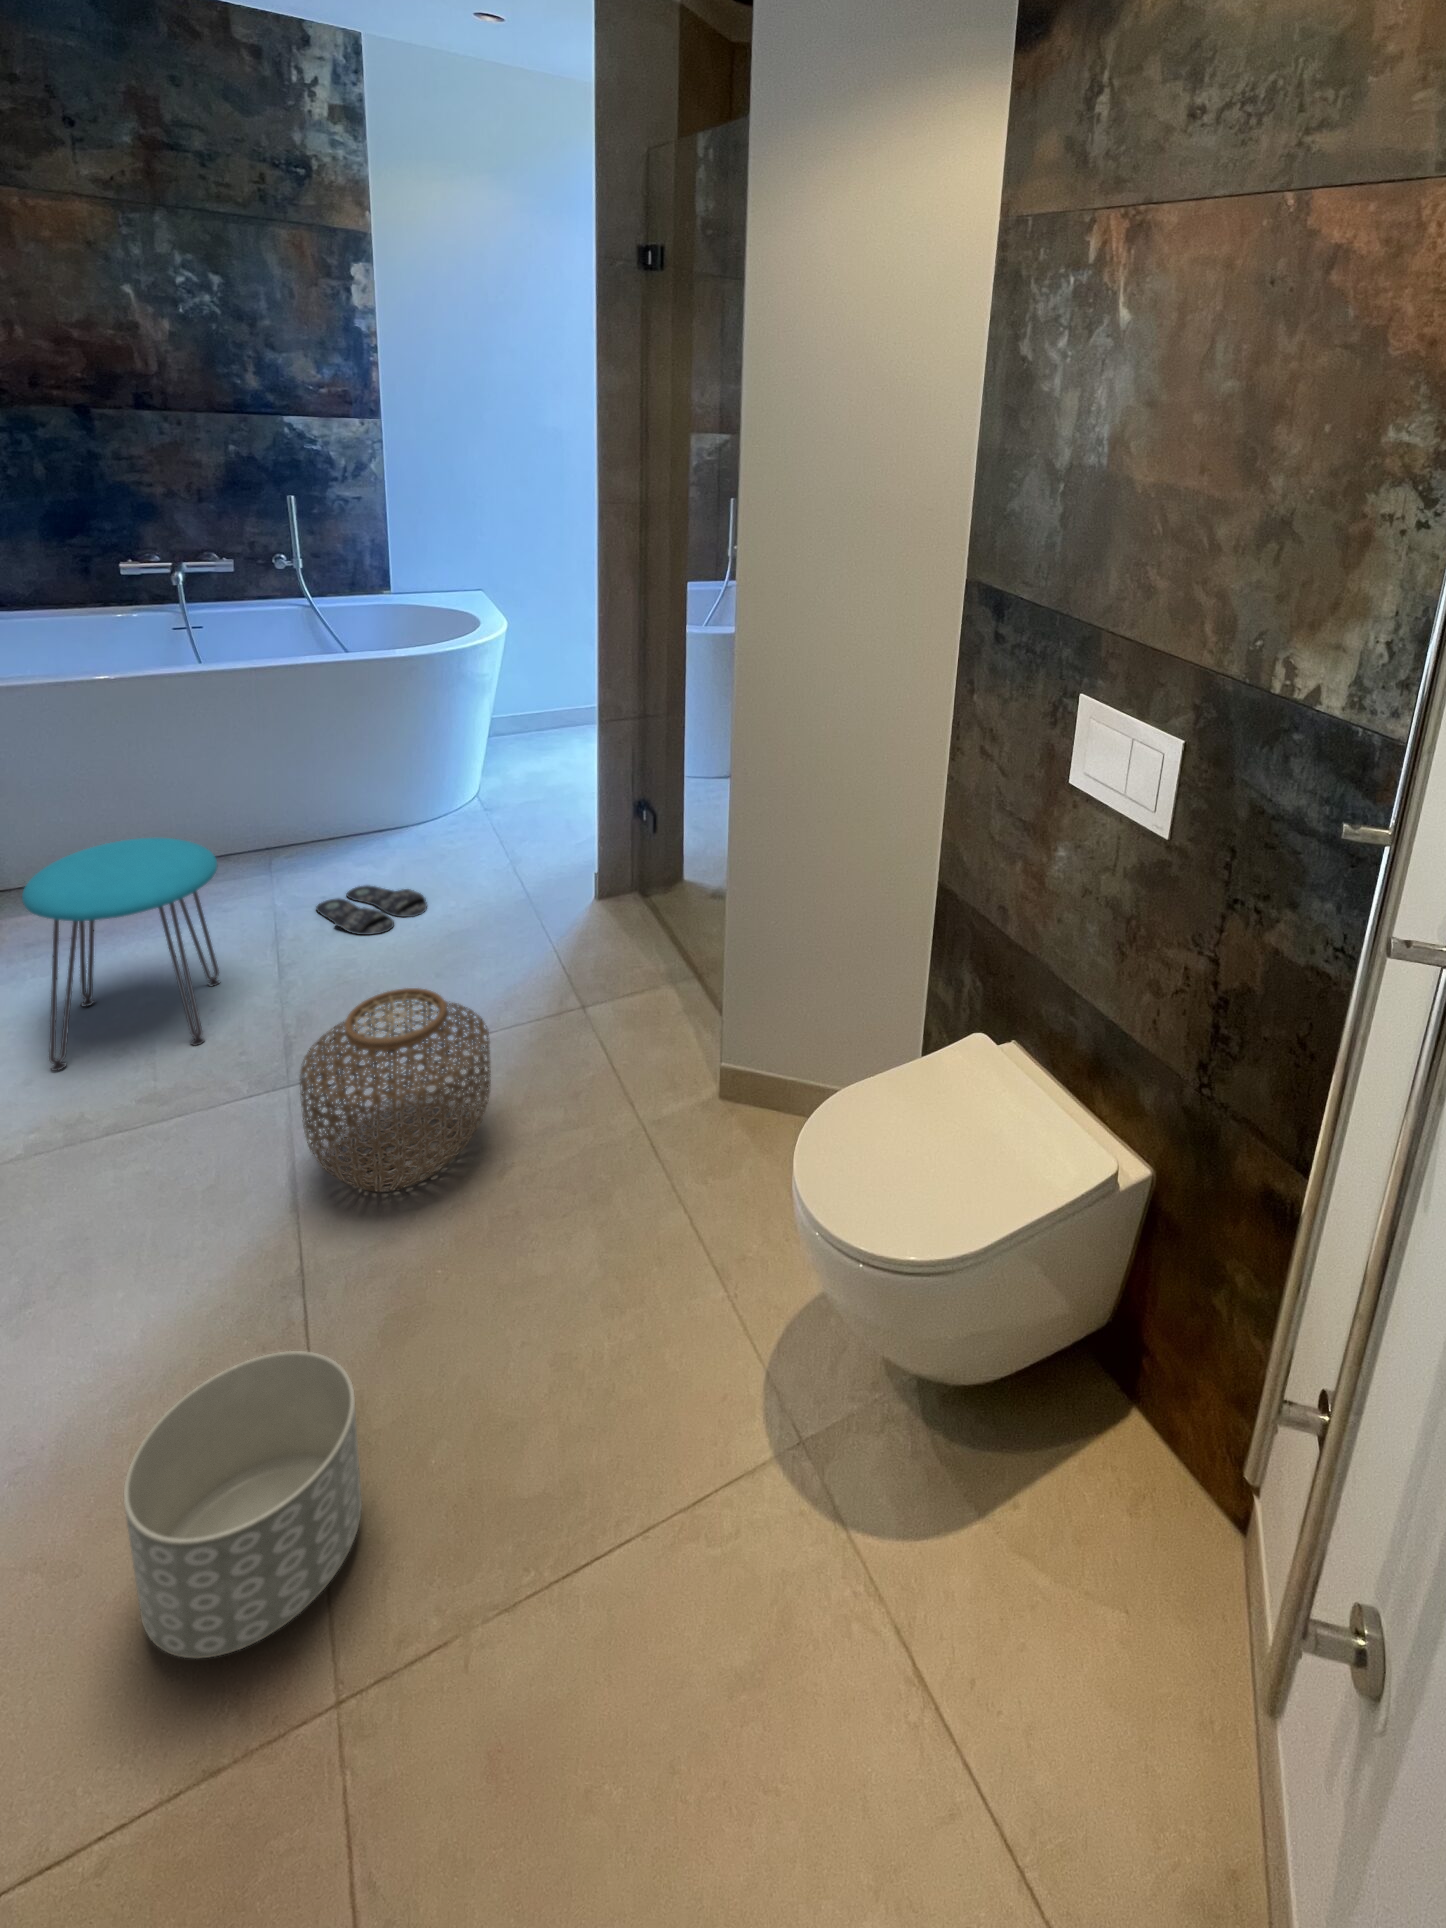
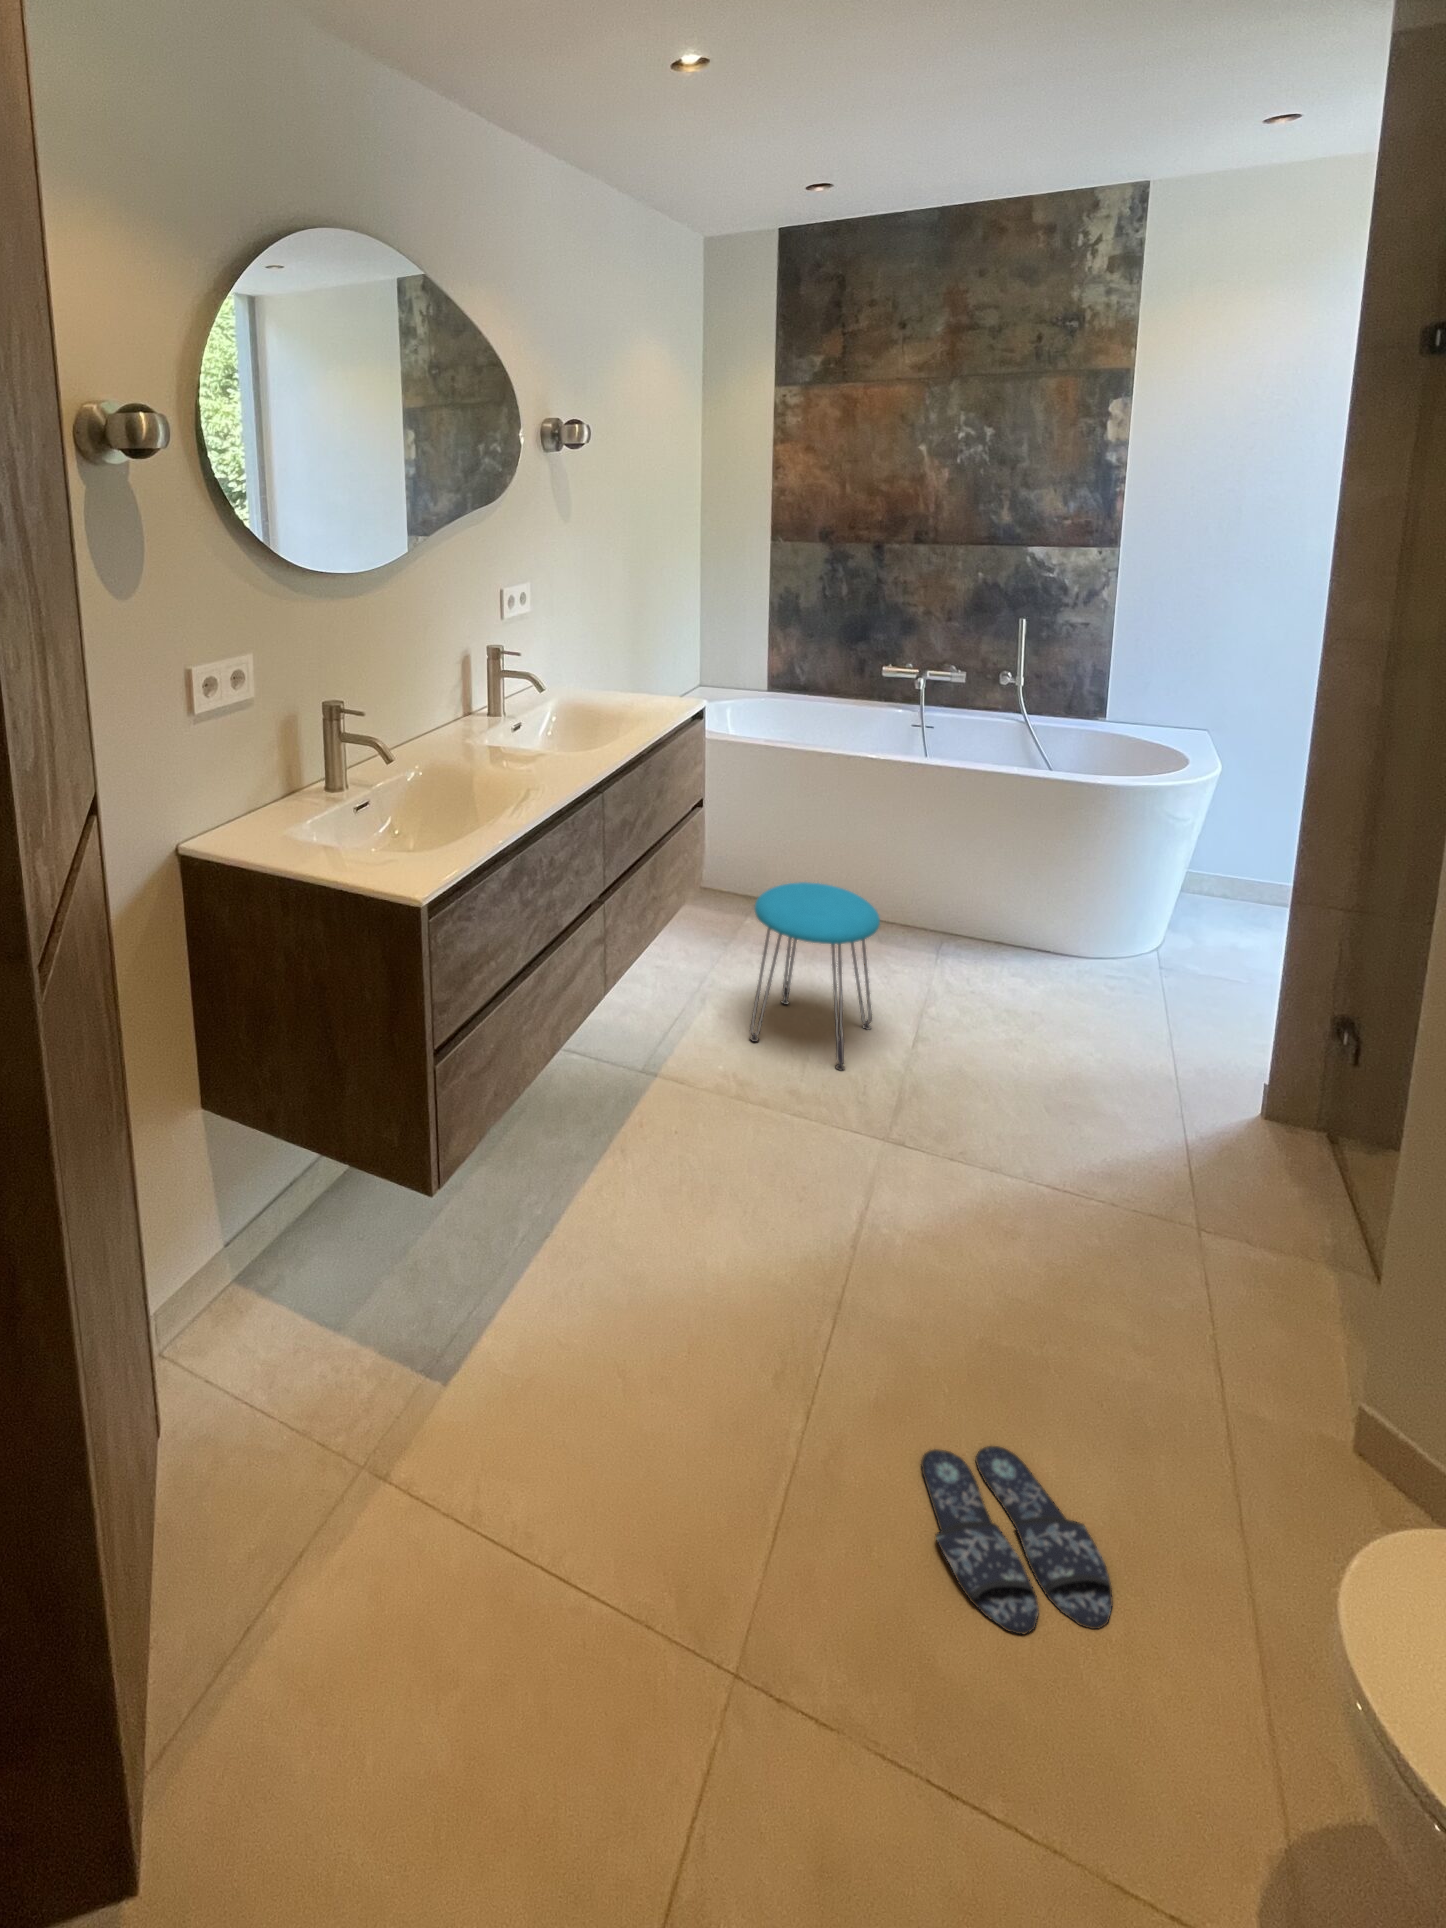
slippers: present [316,885,427,935] -> present [921,1446,1112,1634]
woven basket: present [300,988,491,1192] -> none [875,1090,1055,1295]
planter: present [124,1351,362,1659] -> none [661,1315,821,1560]

